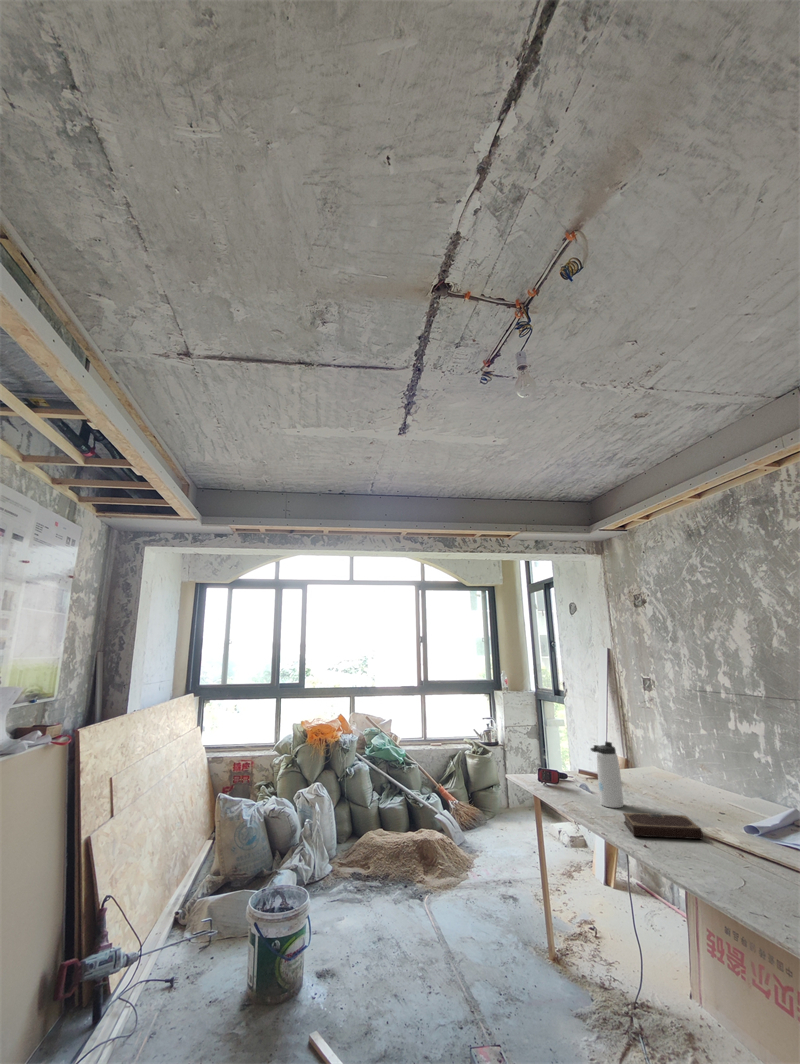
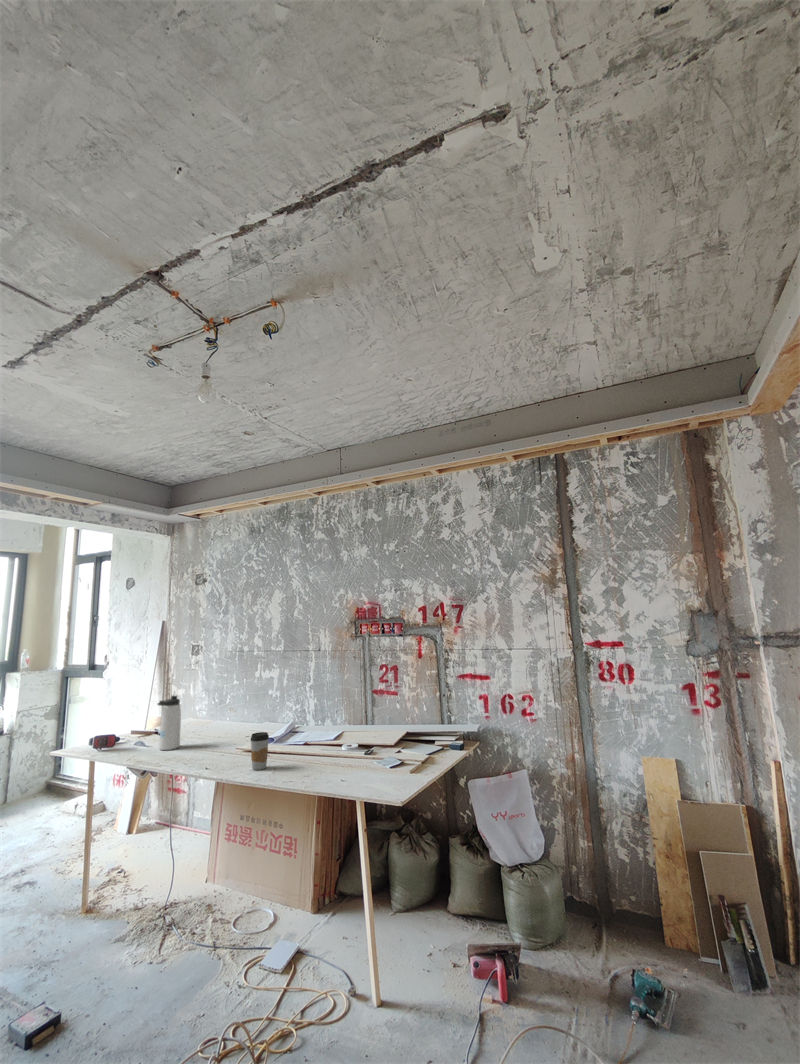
notebook: present [623,813,703,839] -> none [185,739,246,762]
coffee cup: none [692,822,724,881] -> present [251,732,269,770]

